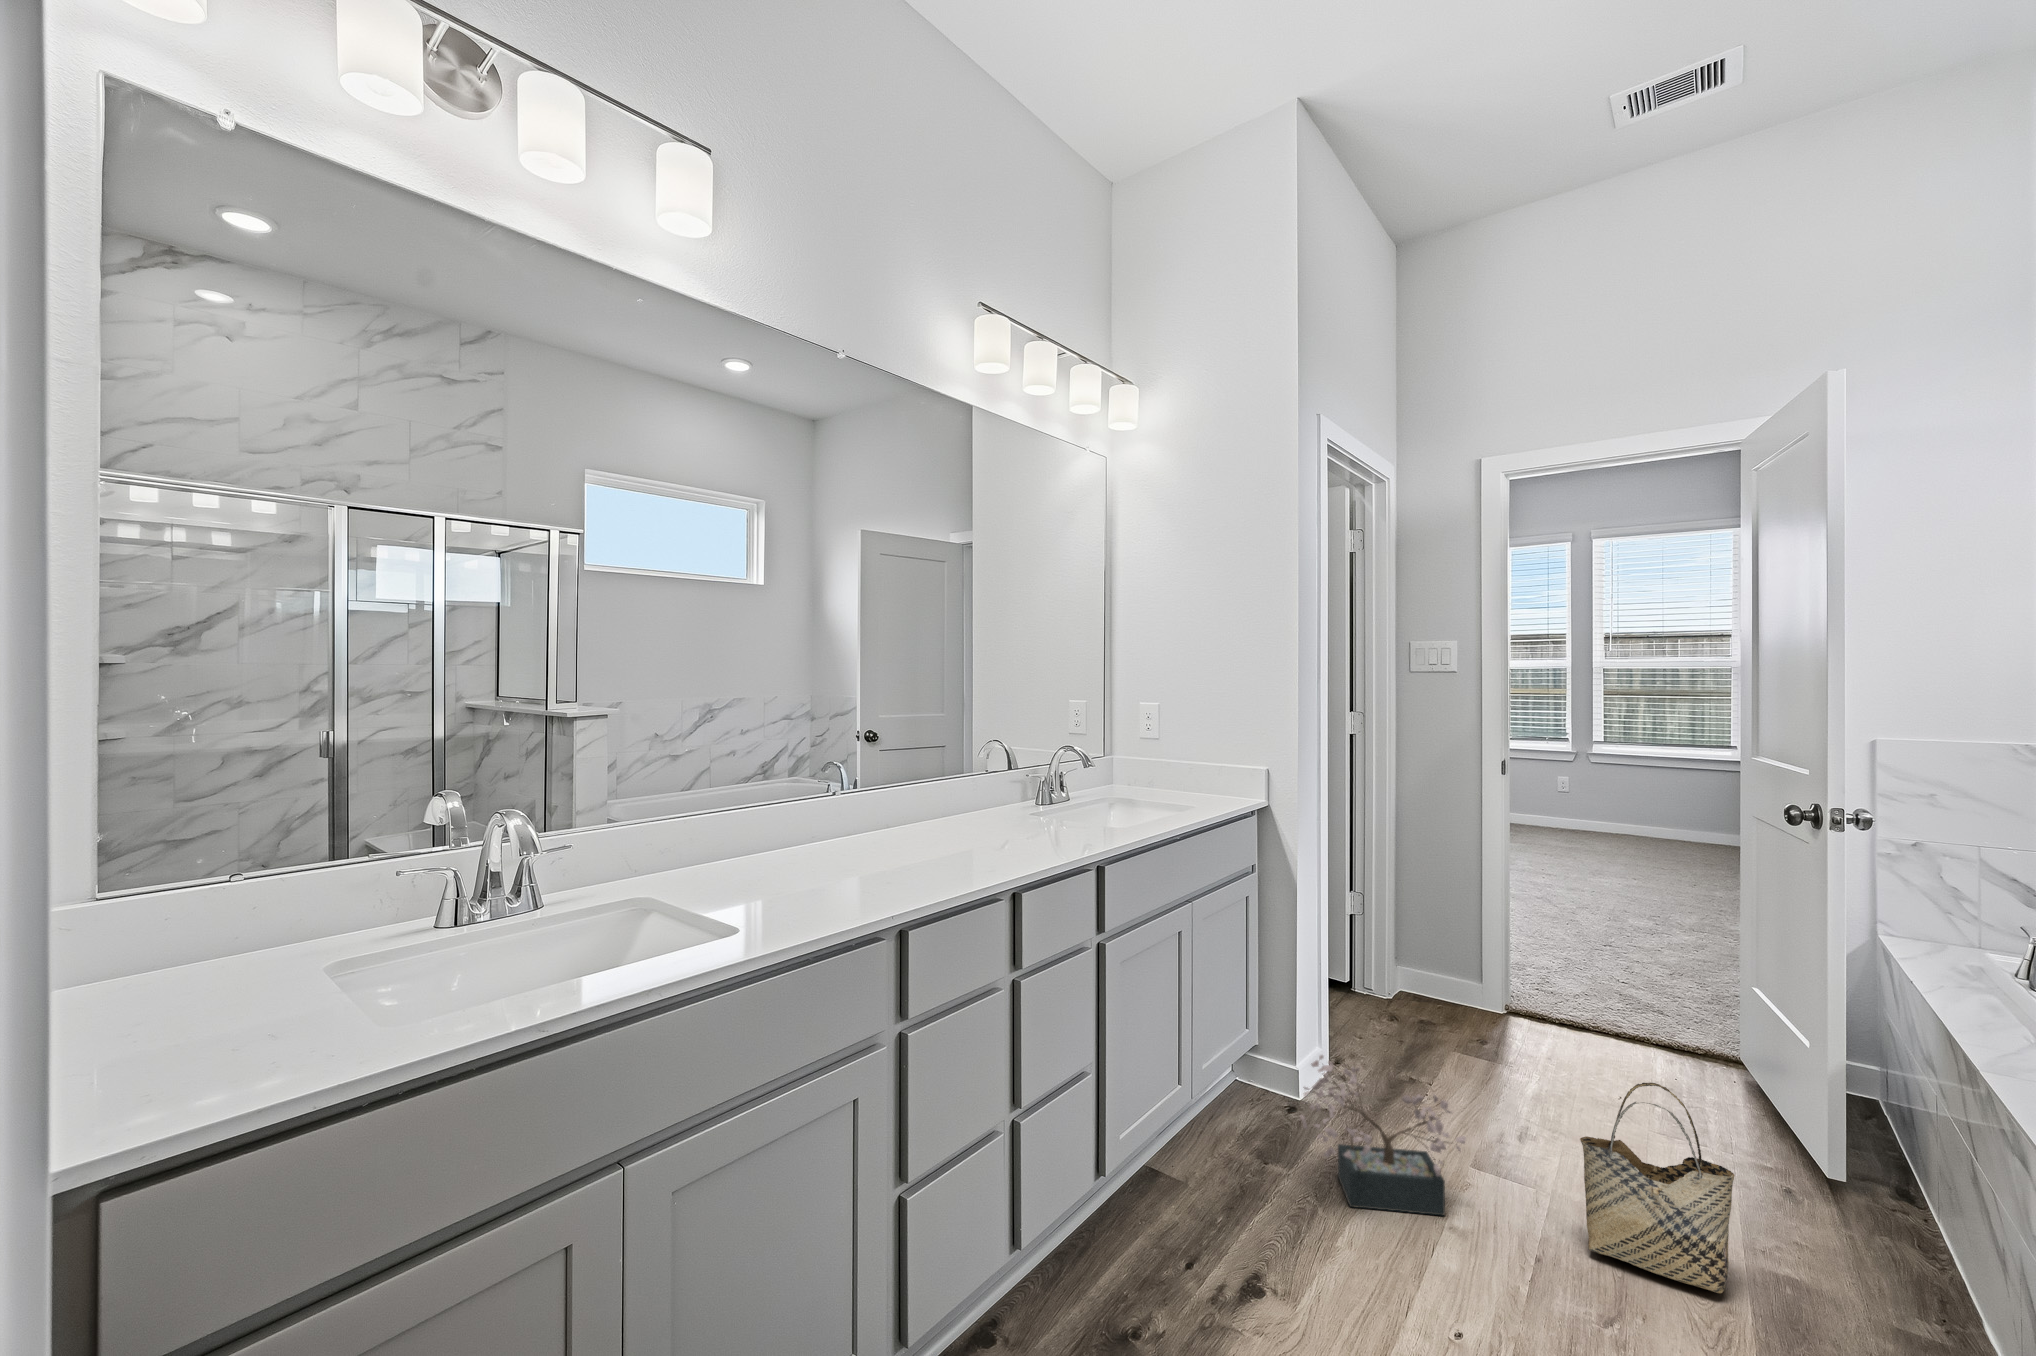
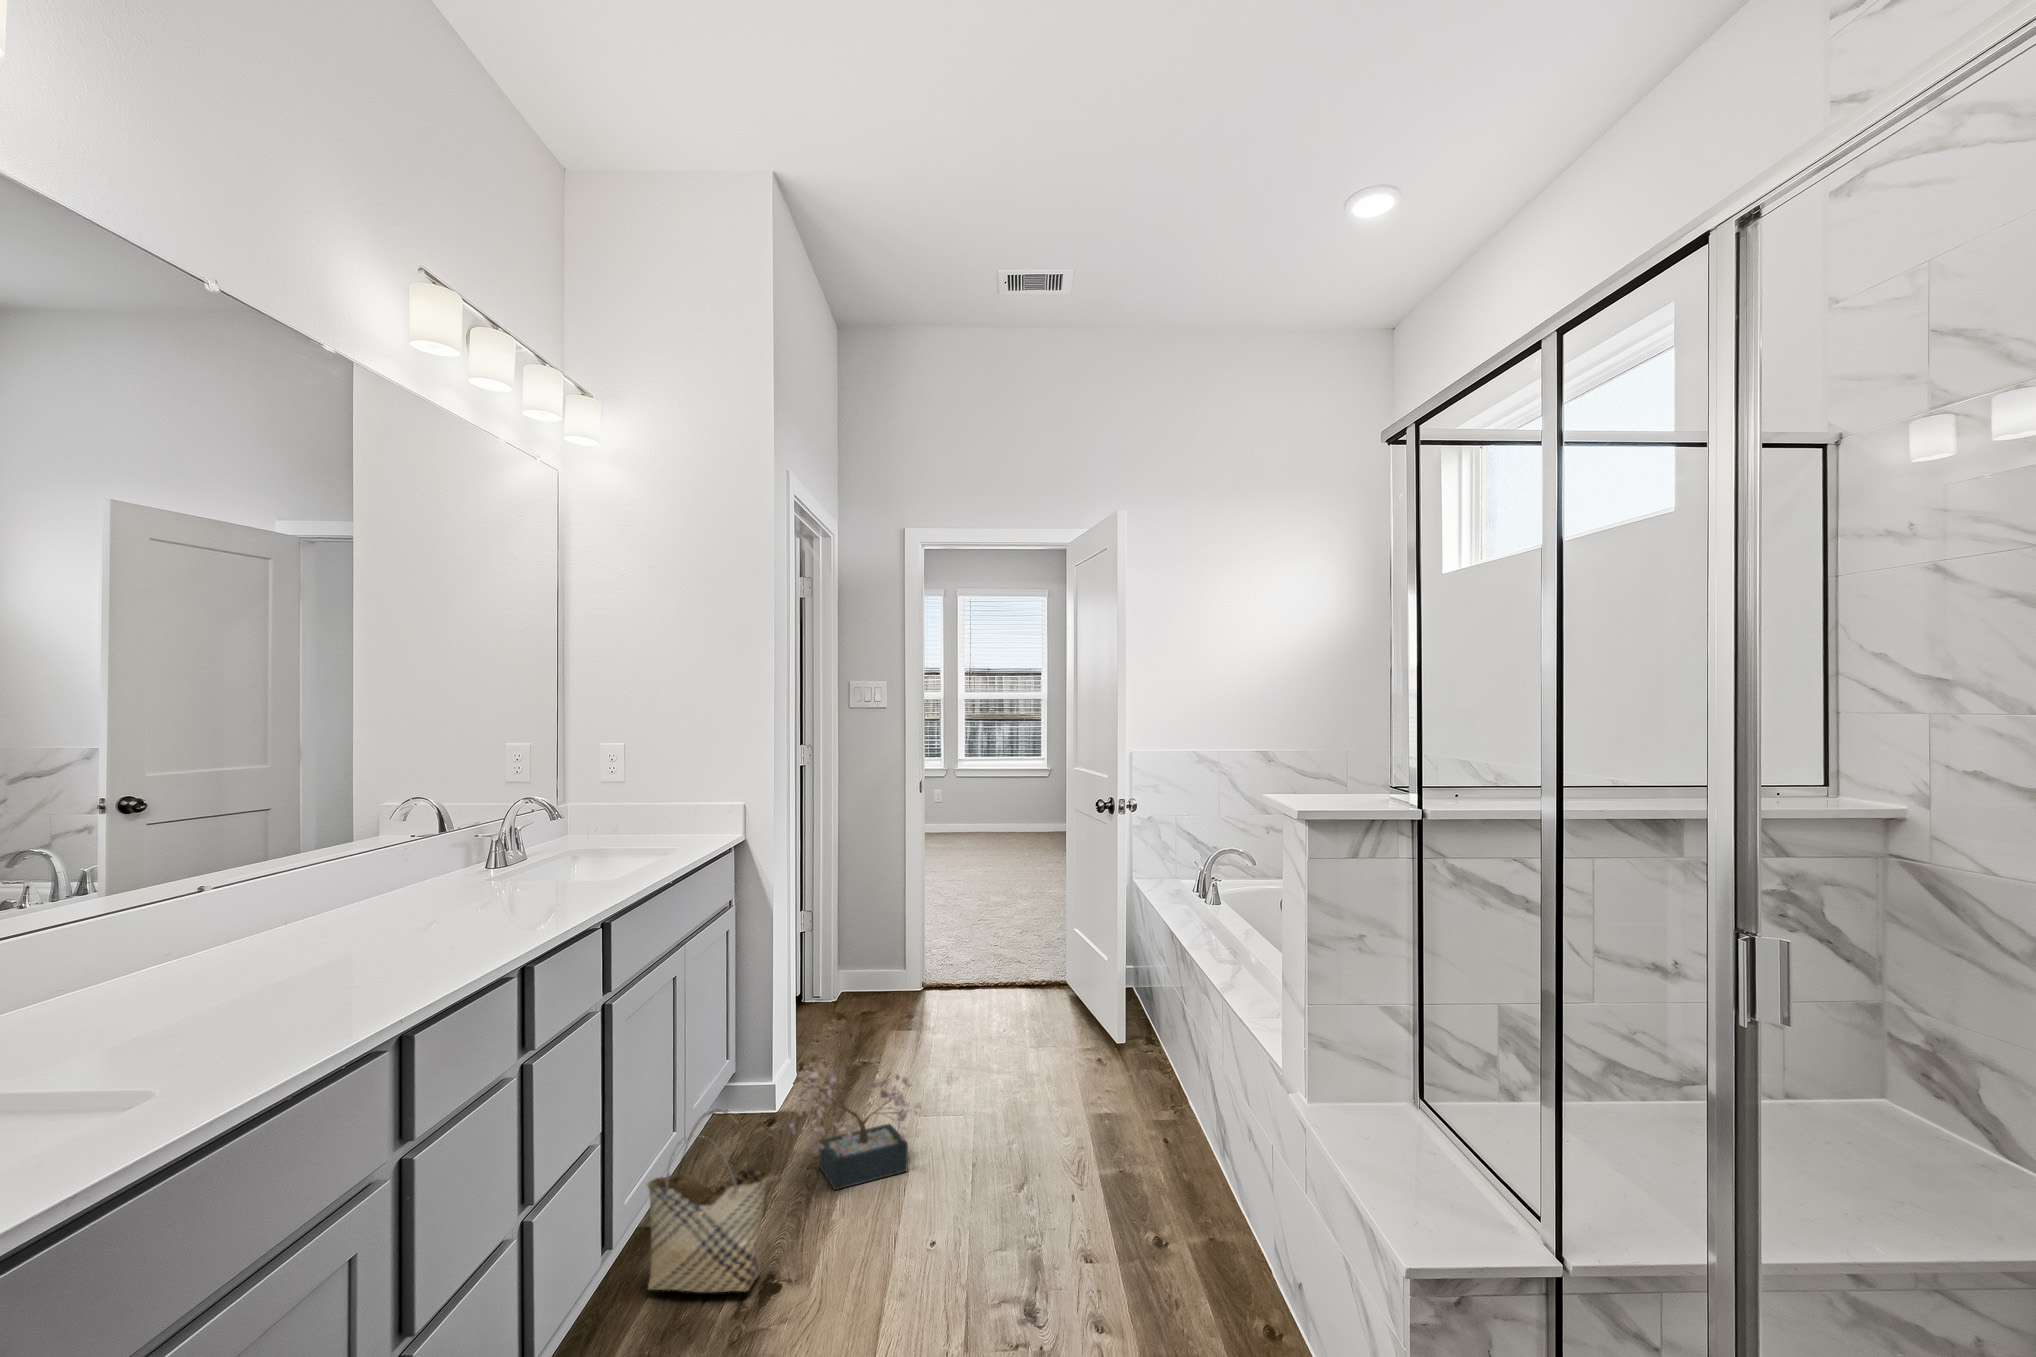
woven basket: present [1580,1083,1735,1293] -> present [647,1109,768,1292]

